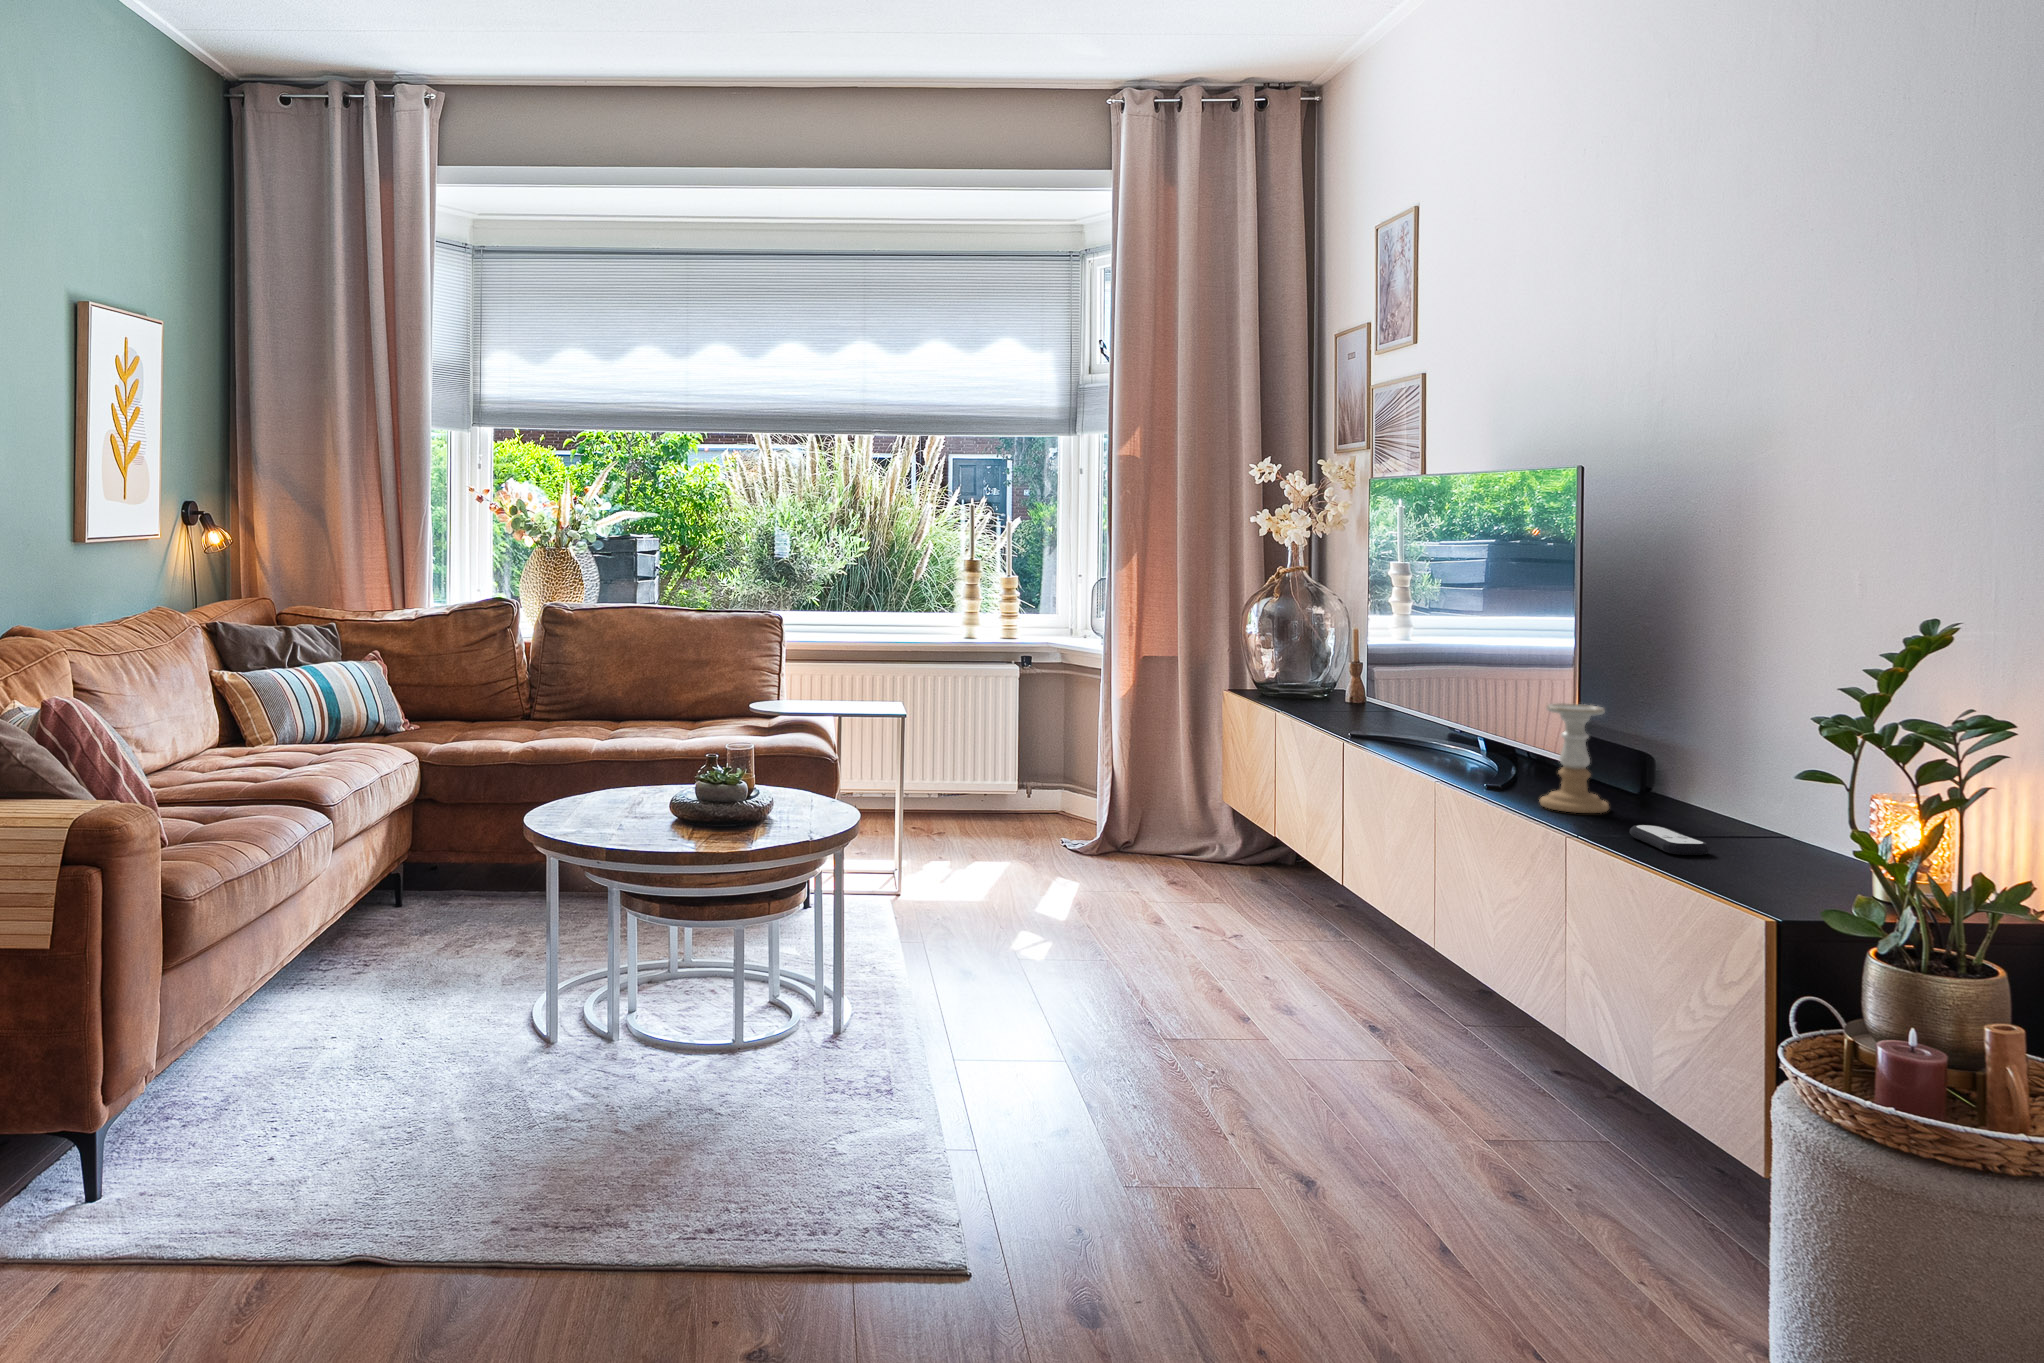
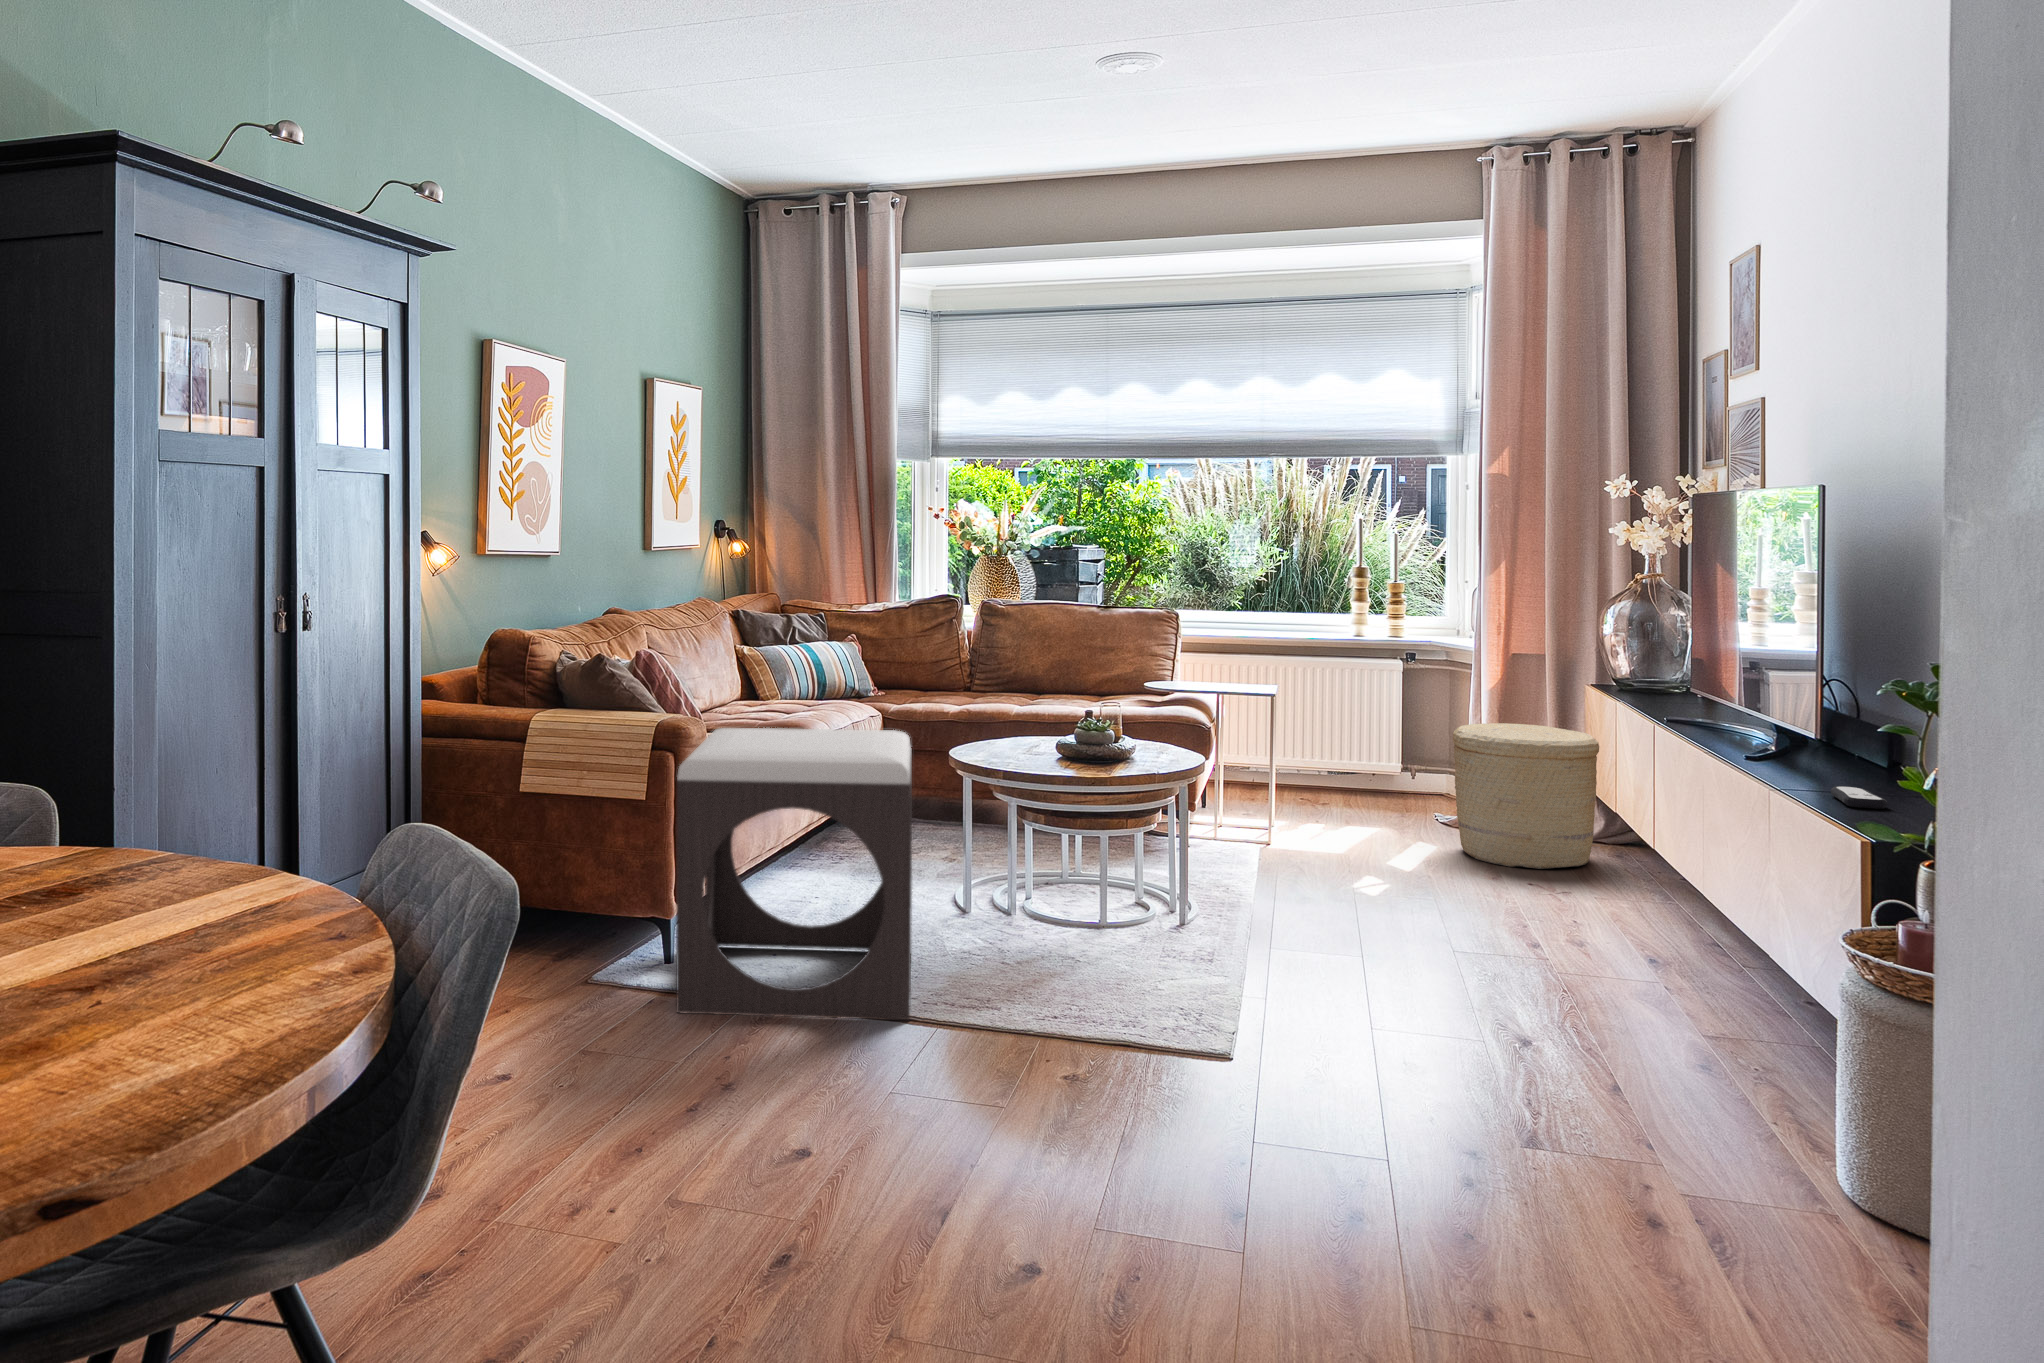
candle holder: present [1540,703,1609,813] -> none [1780,689,1843,780]
woven basket: none [1096,737,1250,904] -> present [1453,723,1599,869]
footstool: none [98,809,499,1320] -> present [676,728,912,1020]

